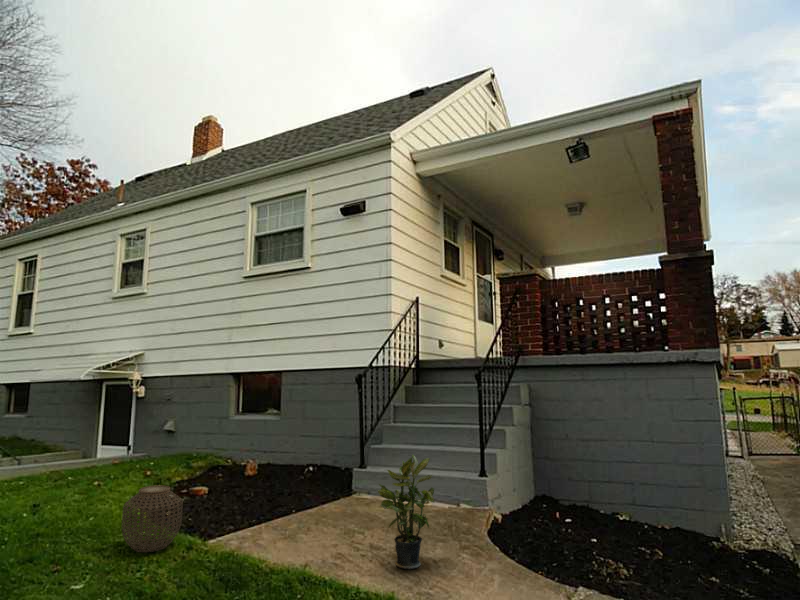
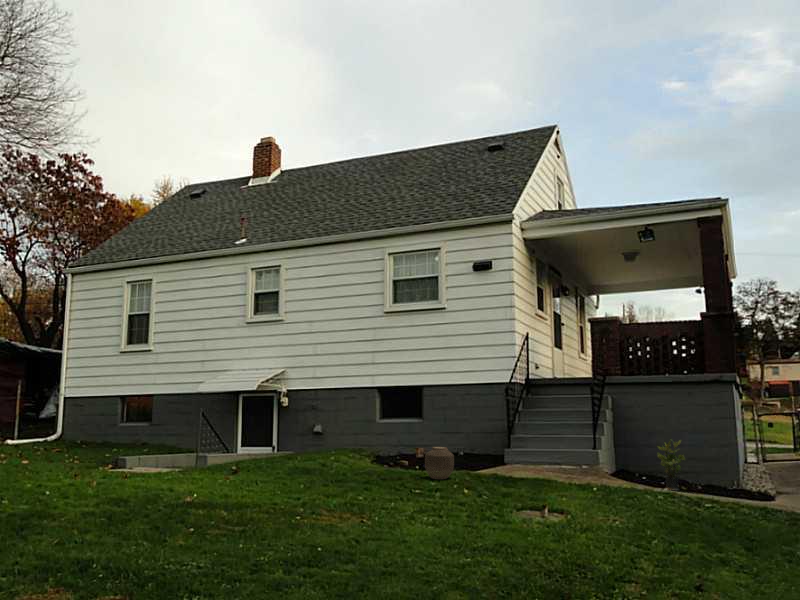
potted plant: present [378,455,435,569] -> present [658,440,685,491]

